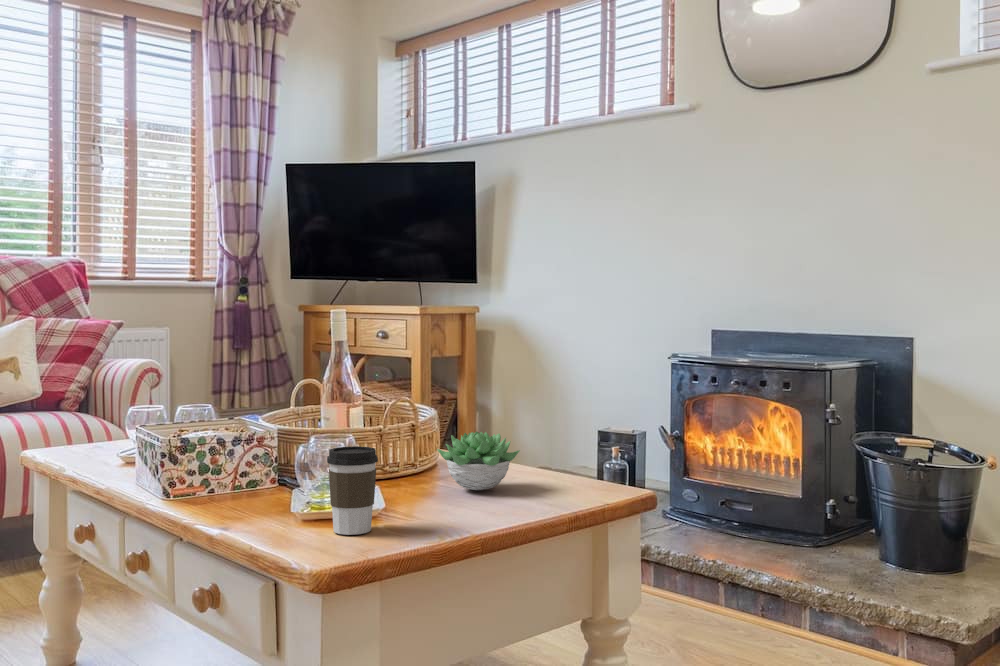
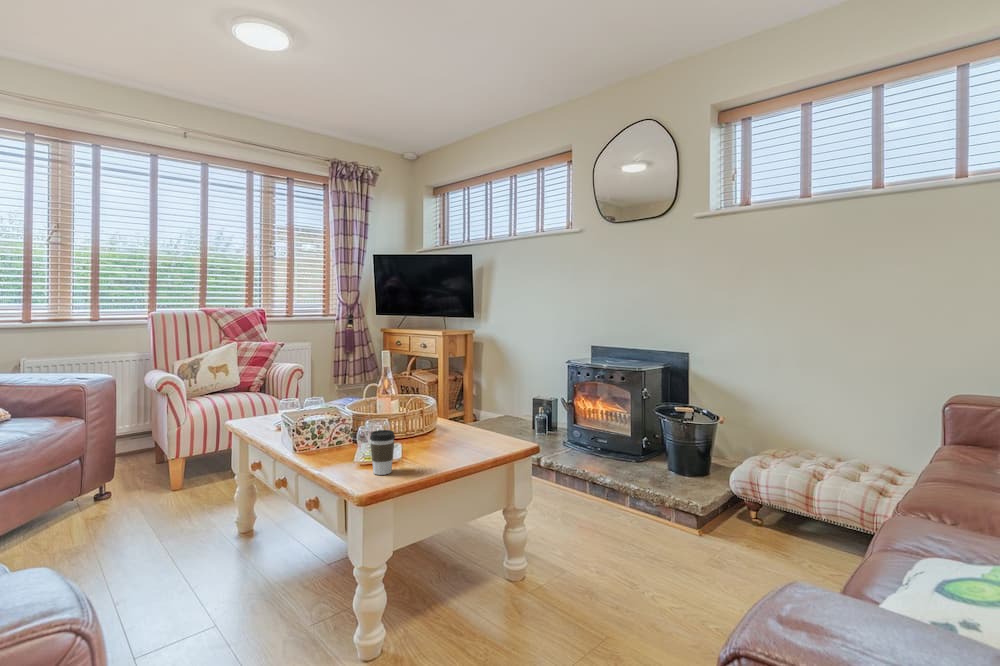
succulent plant: present [437,432,520,490] -> none [431,417,472,447]

